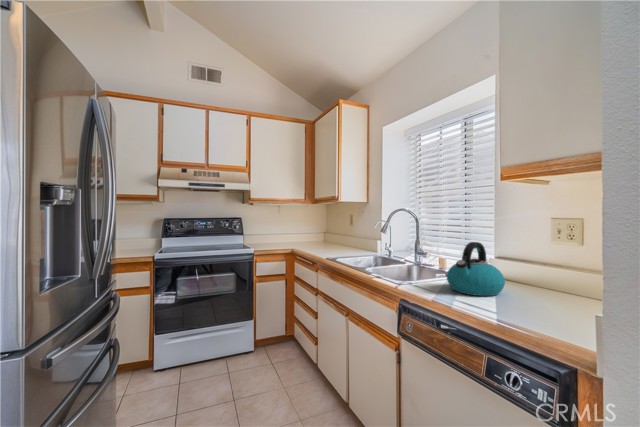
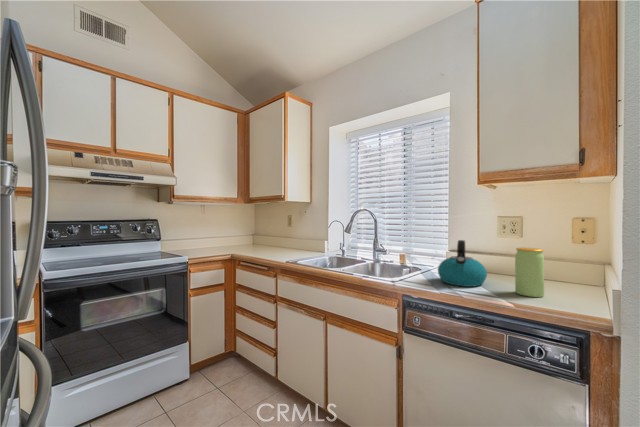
jar: none [523,252,560,315] -> present [515,248,544,297]

